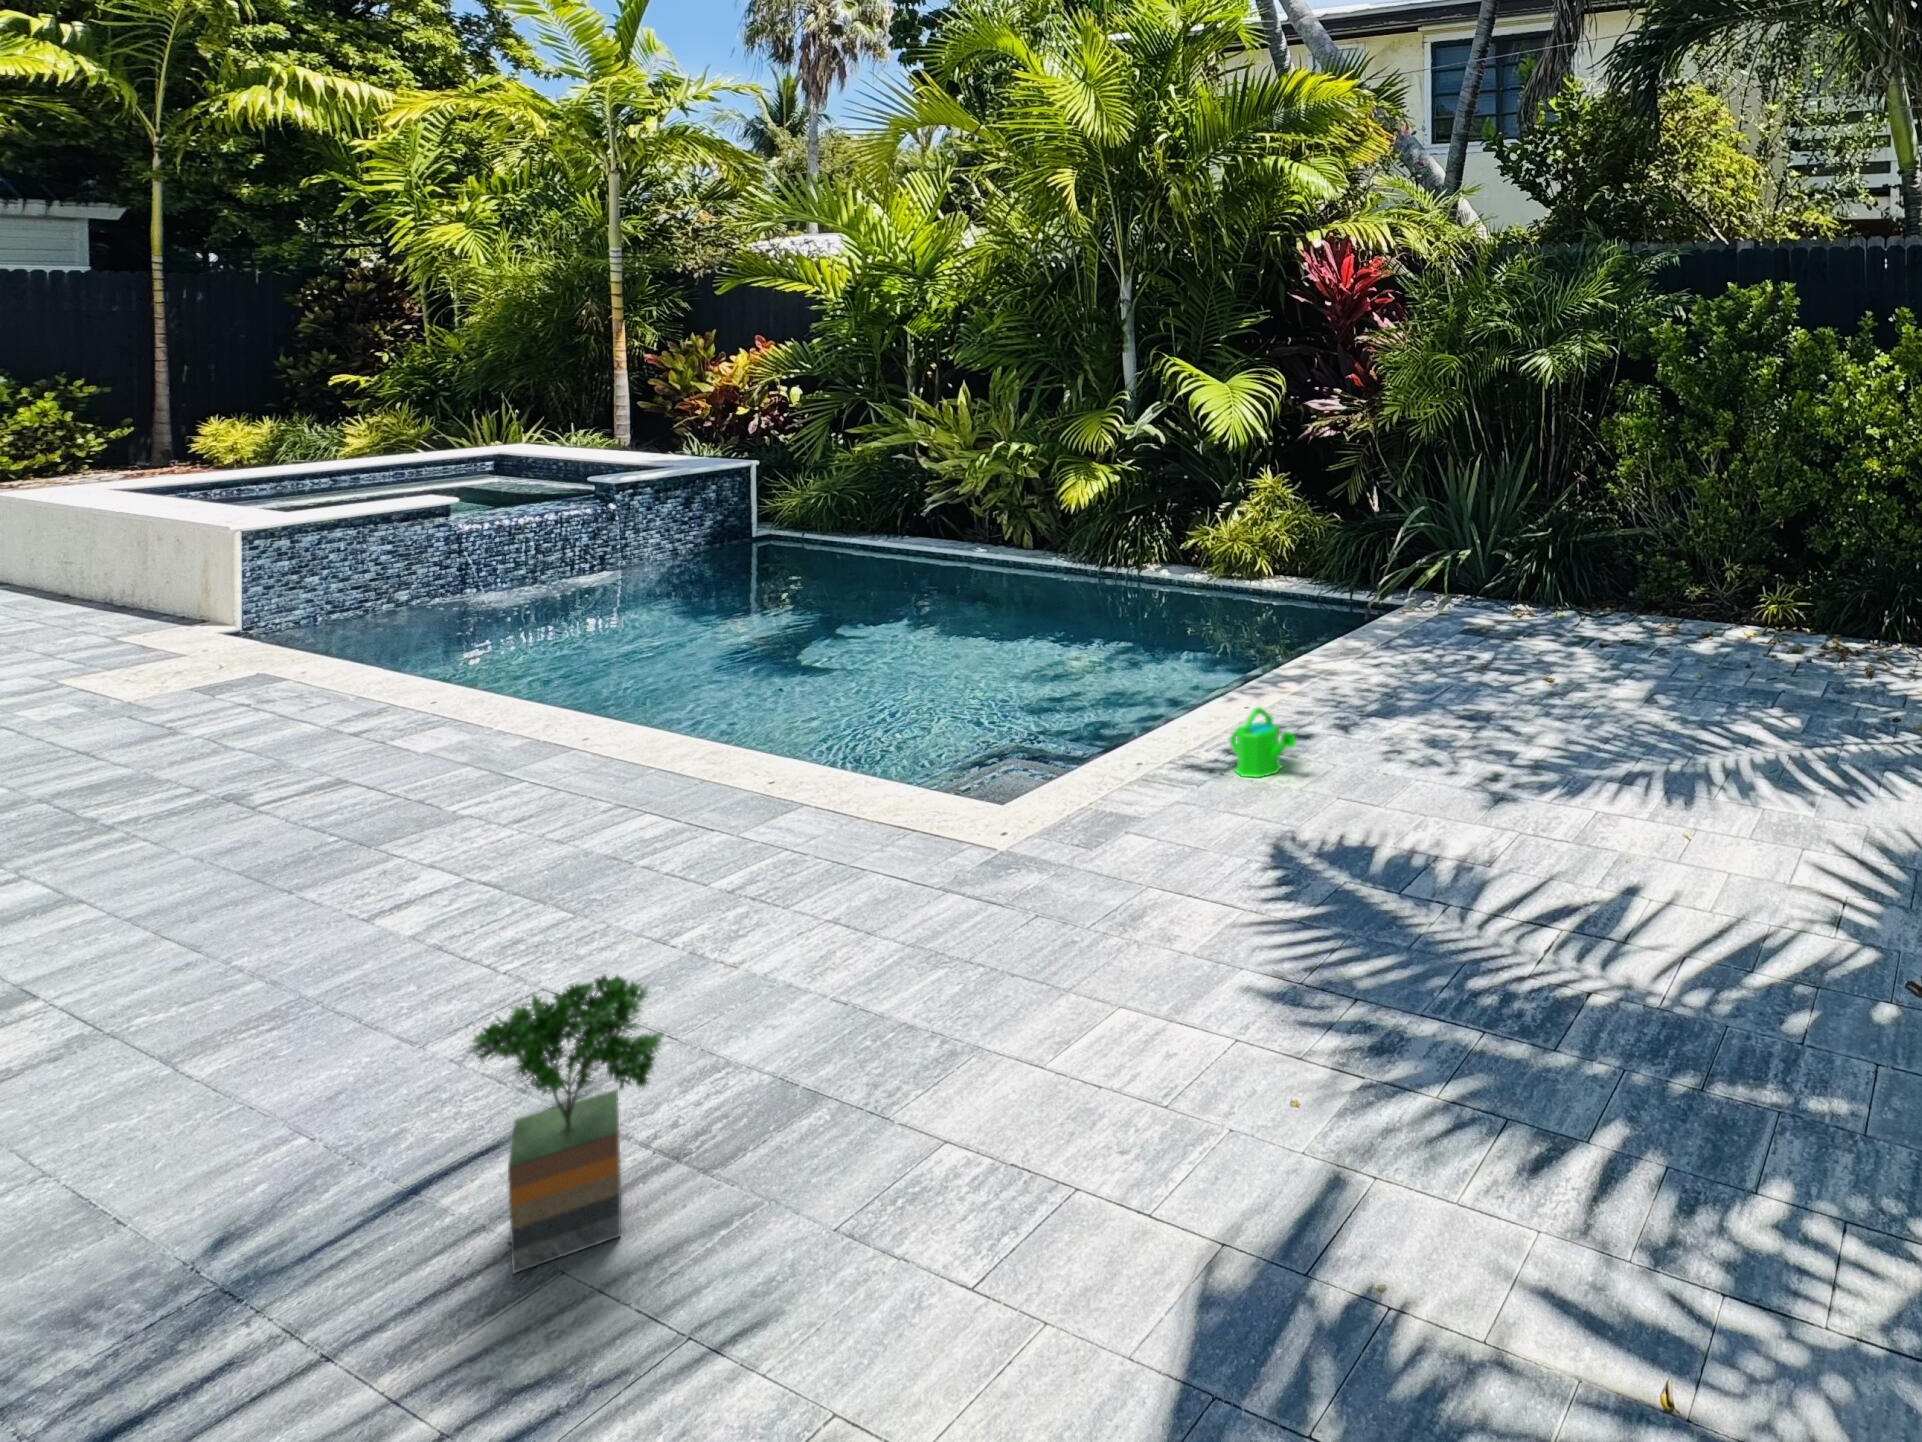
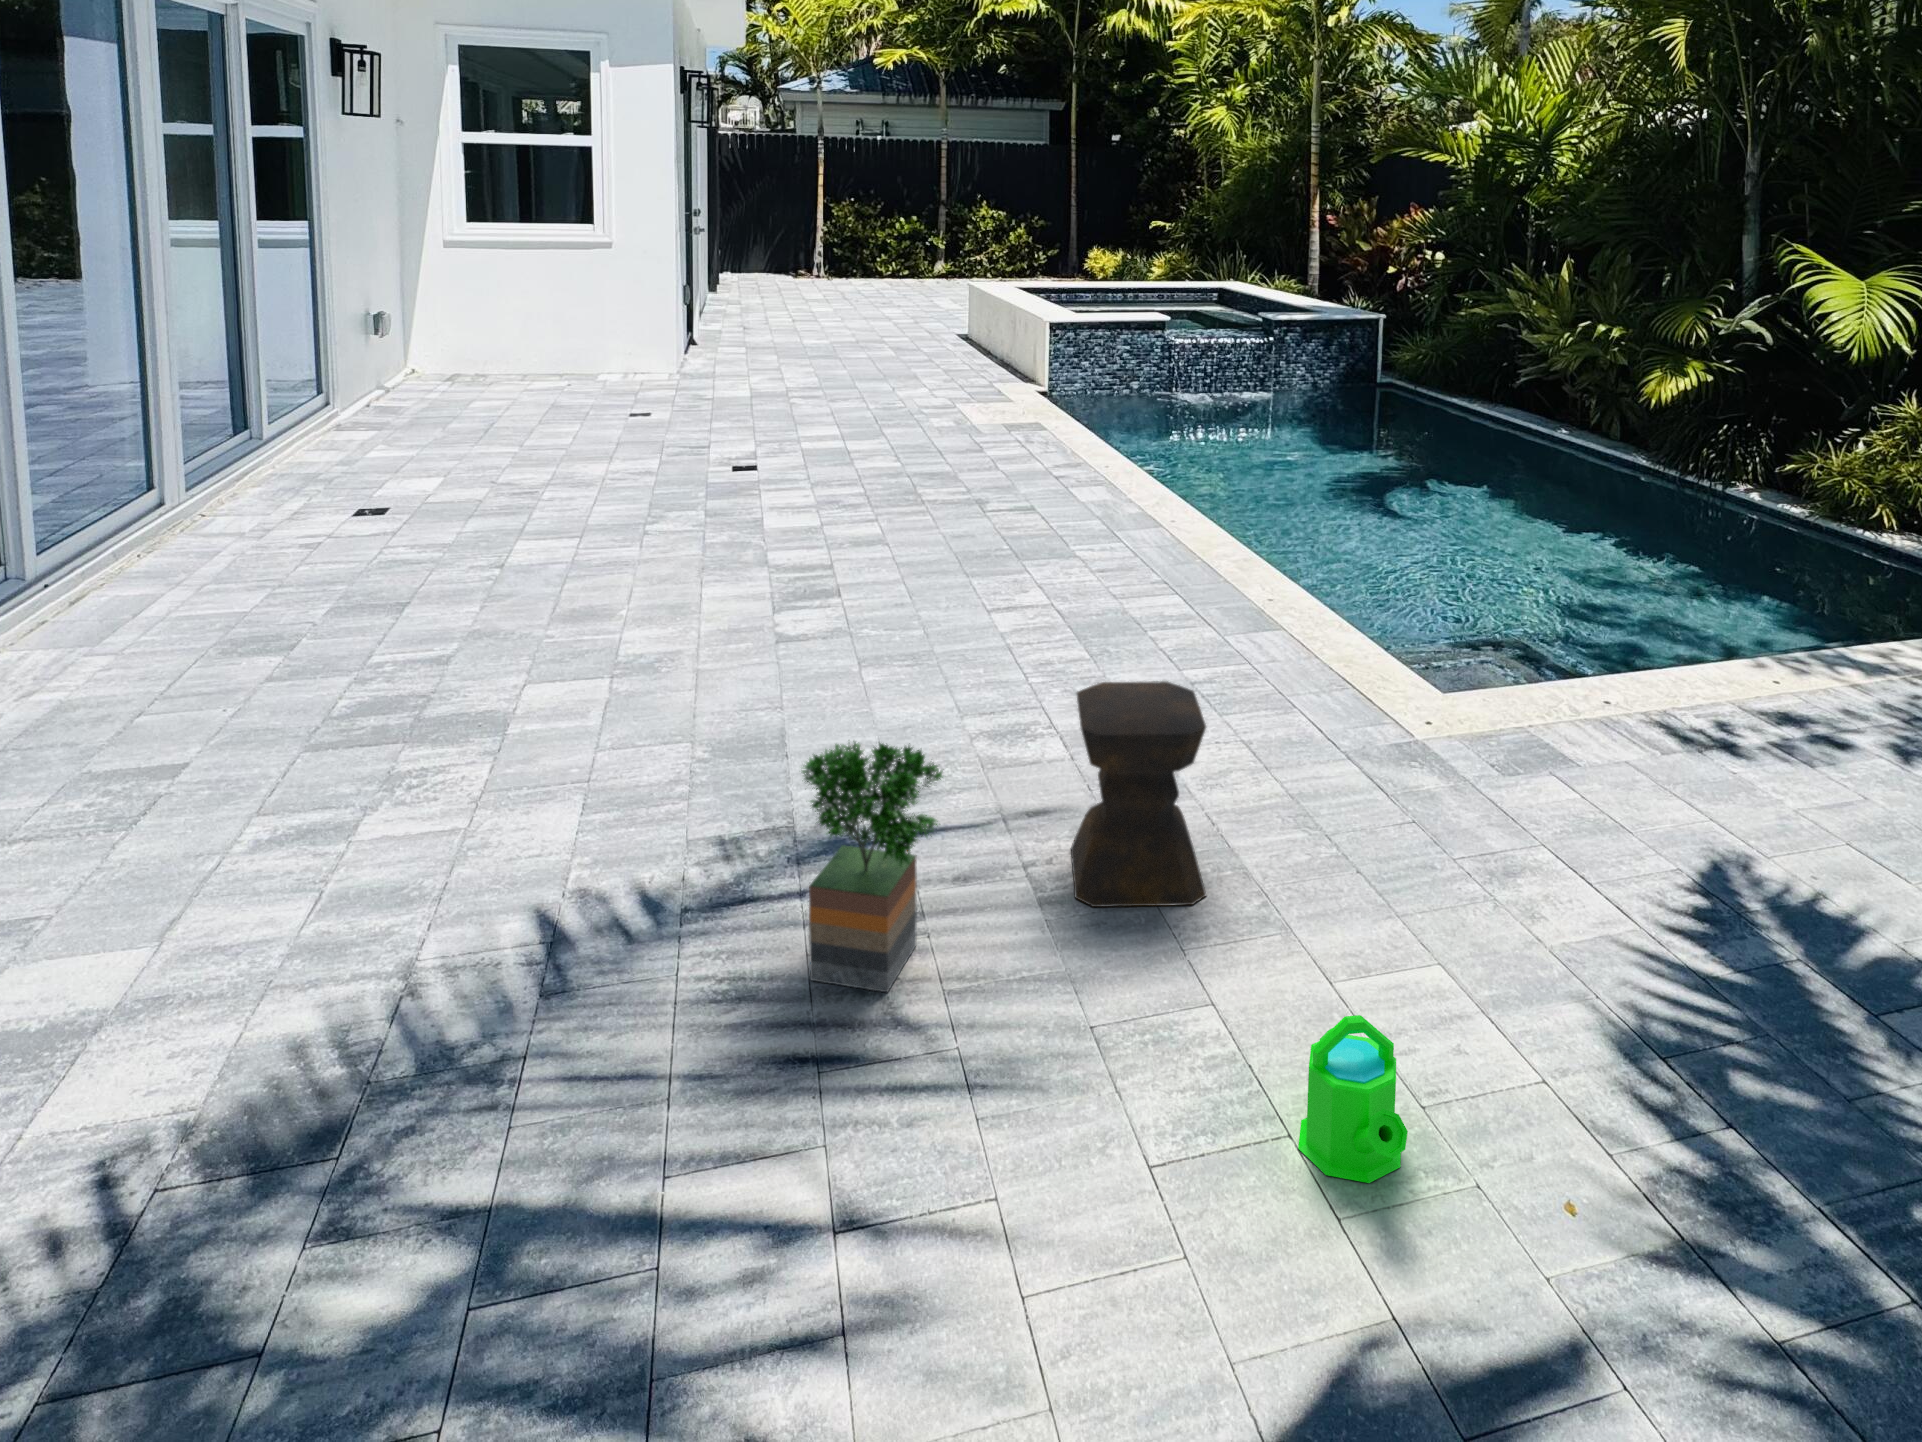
watering can: present [1230,707,1296,777] -> present [1298,1015,1408,1183]
stool: none [733,835,900,1073] -> present [1071,681,1206,907]

